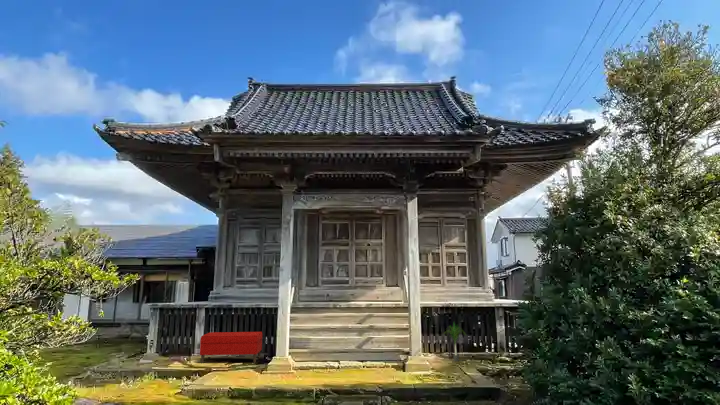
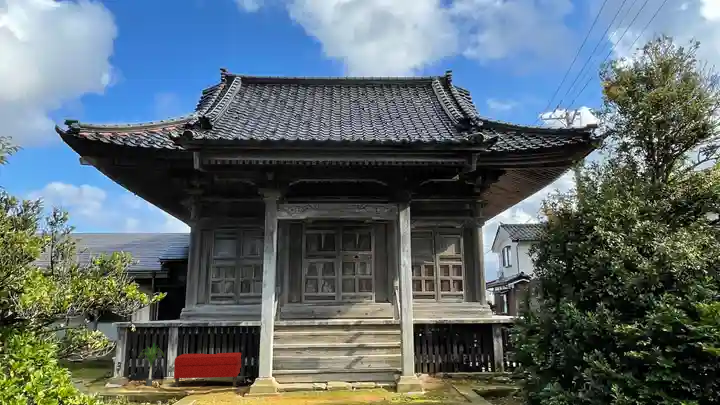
potted plant: present [448,325,460,361] -> present [145,346,157,386]

